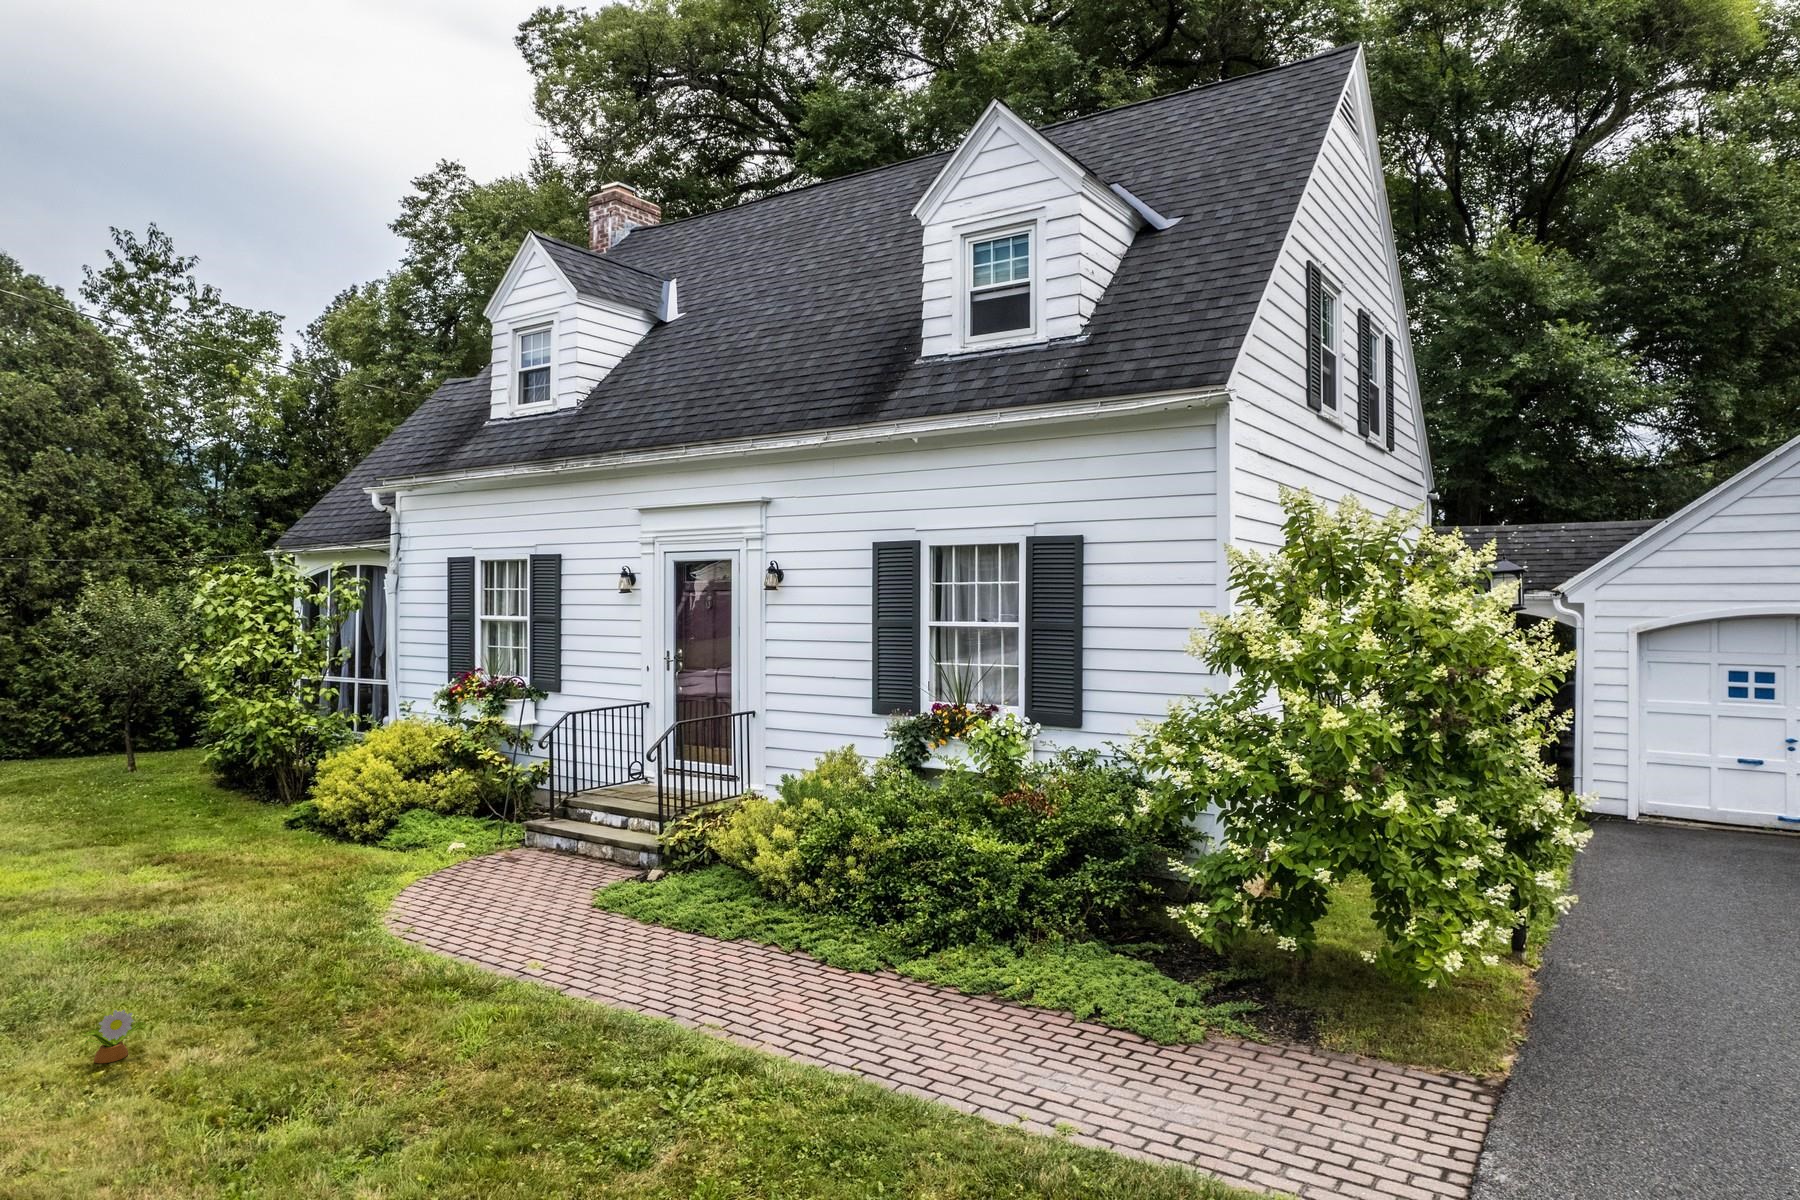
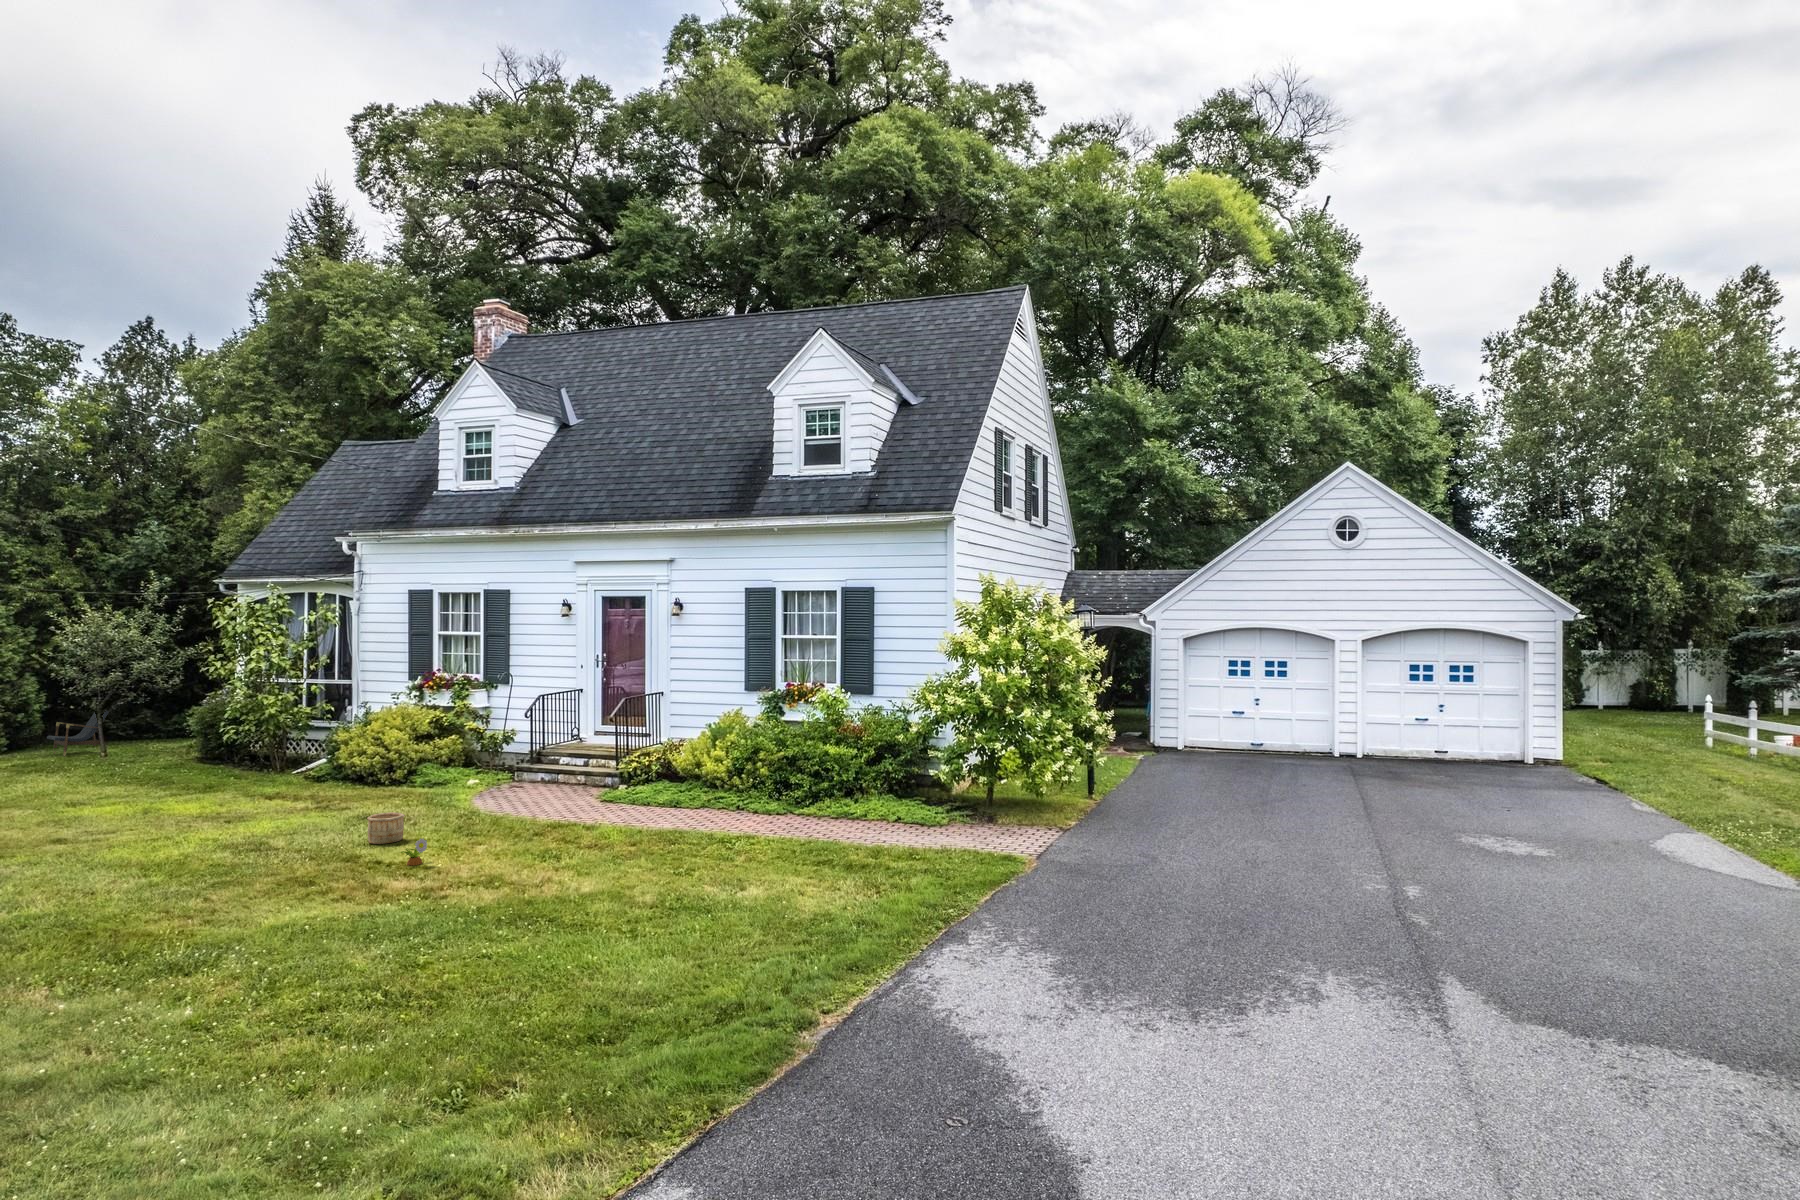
lounge chair: none [138,700,199,753] -> present [47,711,108,756]
wooden bucket: none [144,918,215,979] -> present [367,812,405,844]

